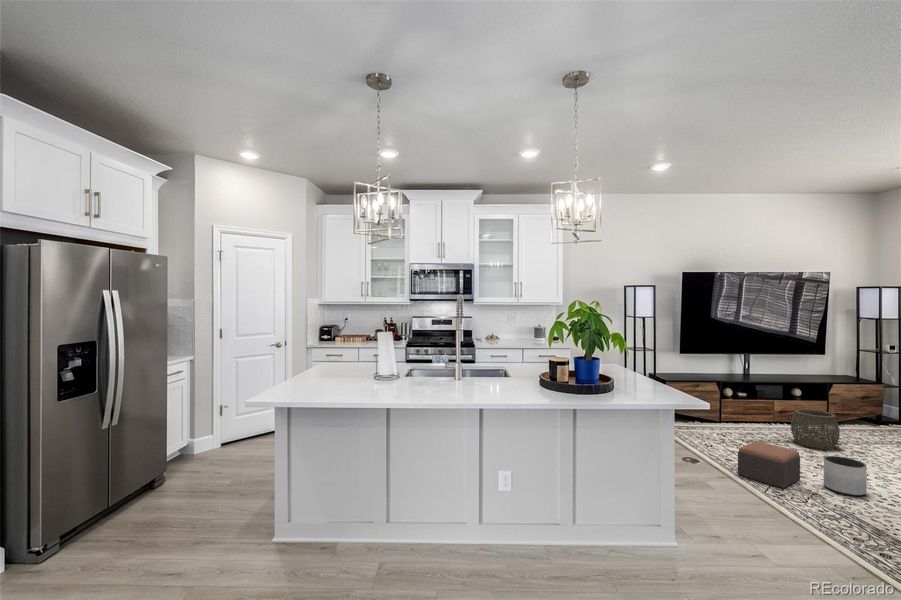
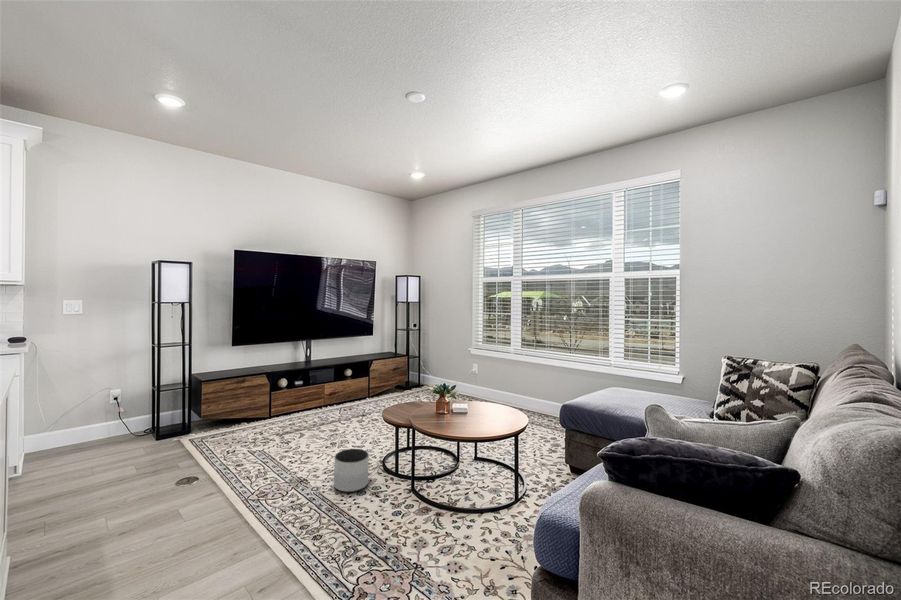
woven basket: present [791,409,840,450] -> none [329,392,368,432]
footstool: present [738,441,800,488] -> none [244,449,315,508]

